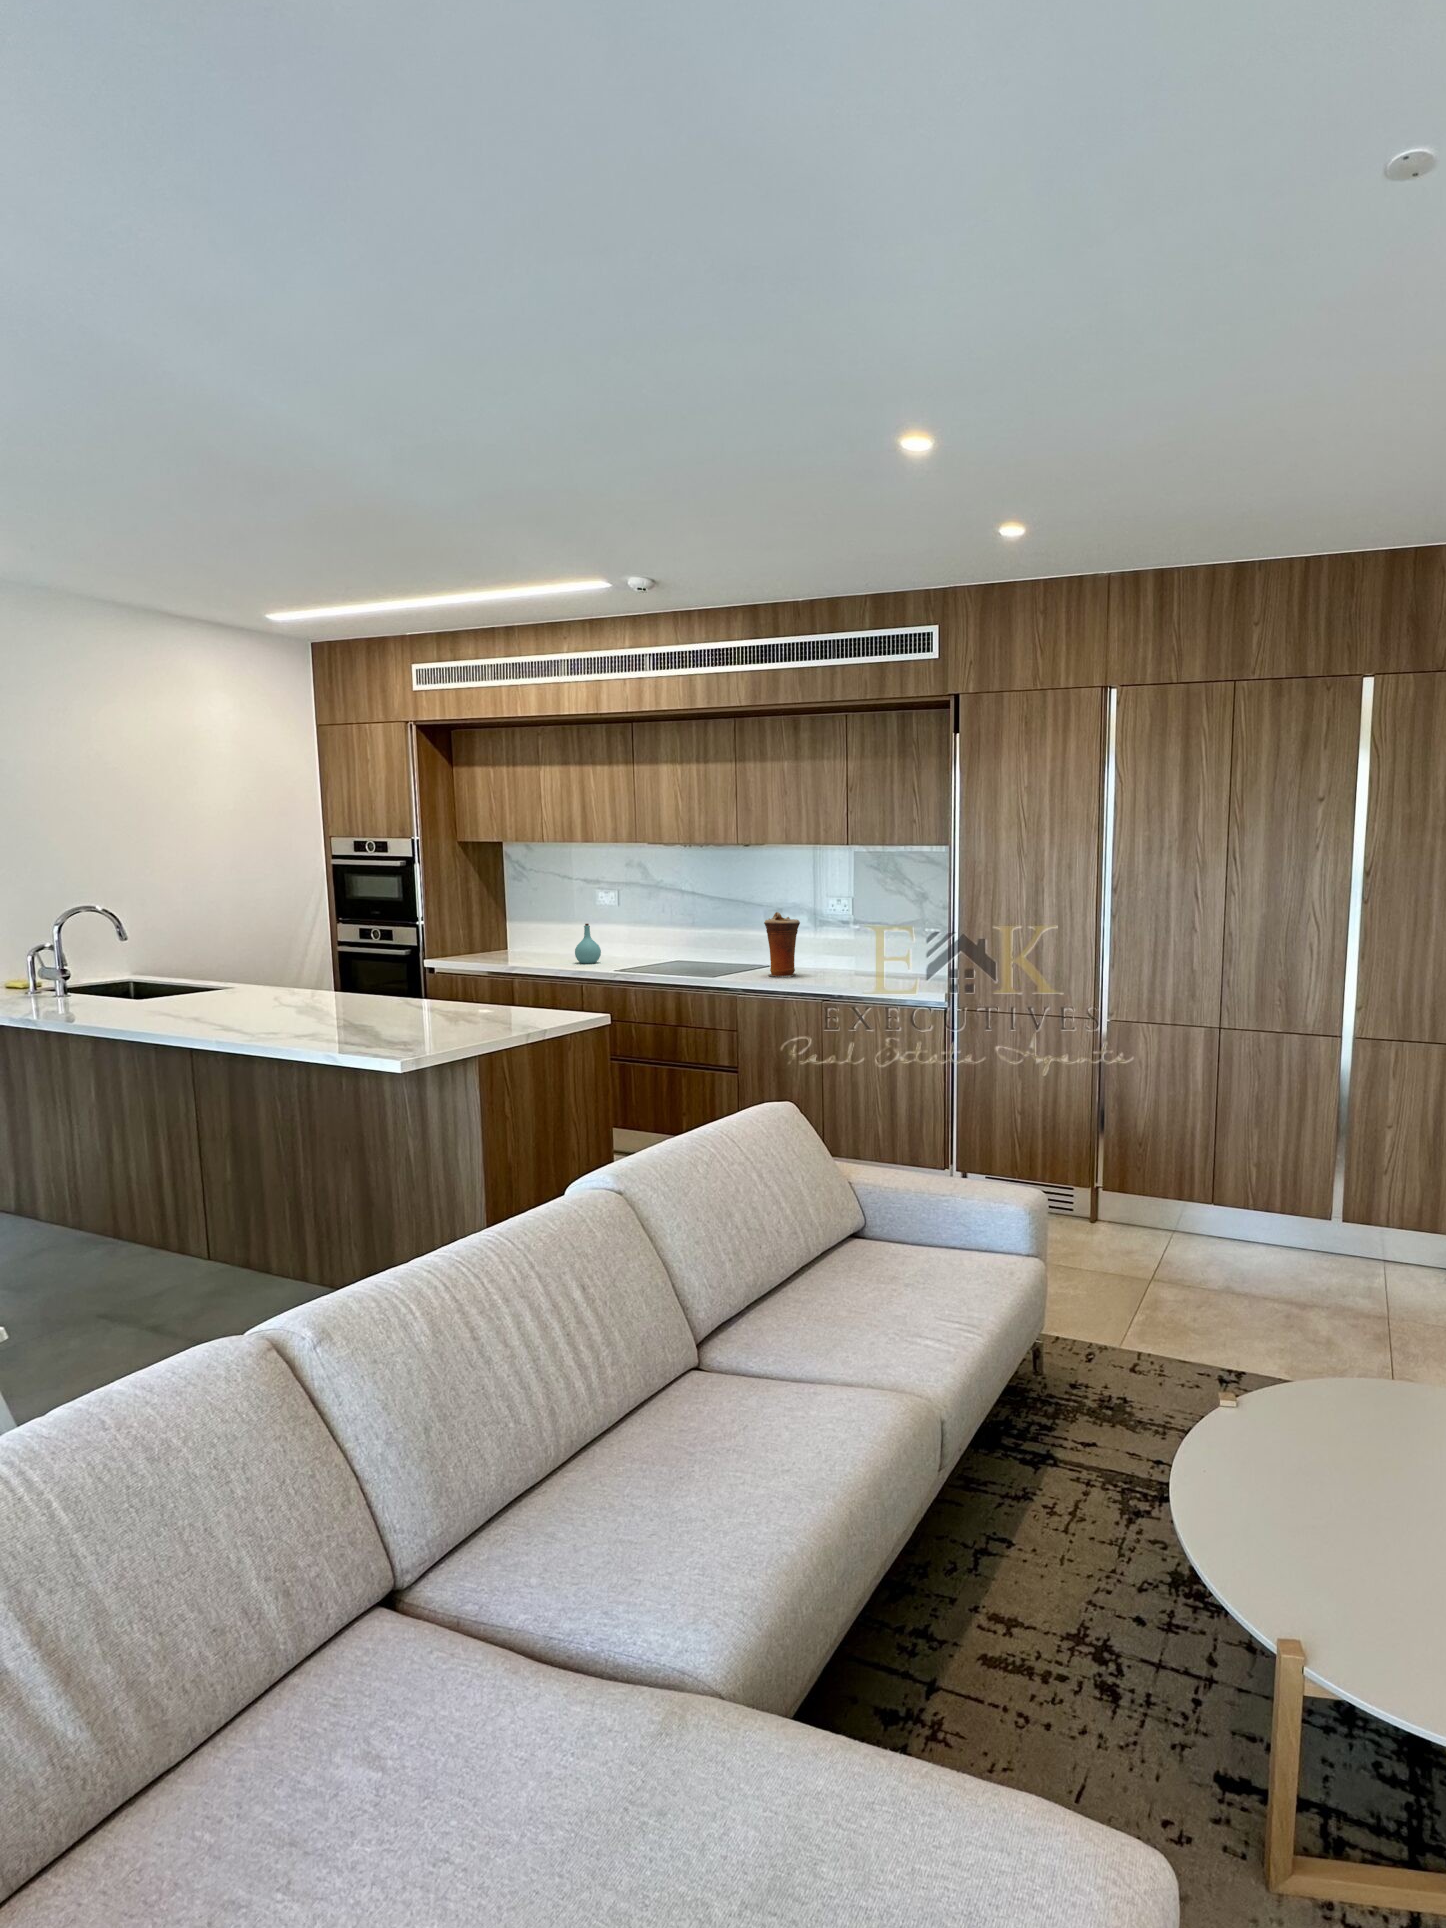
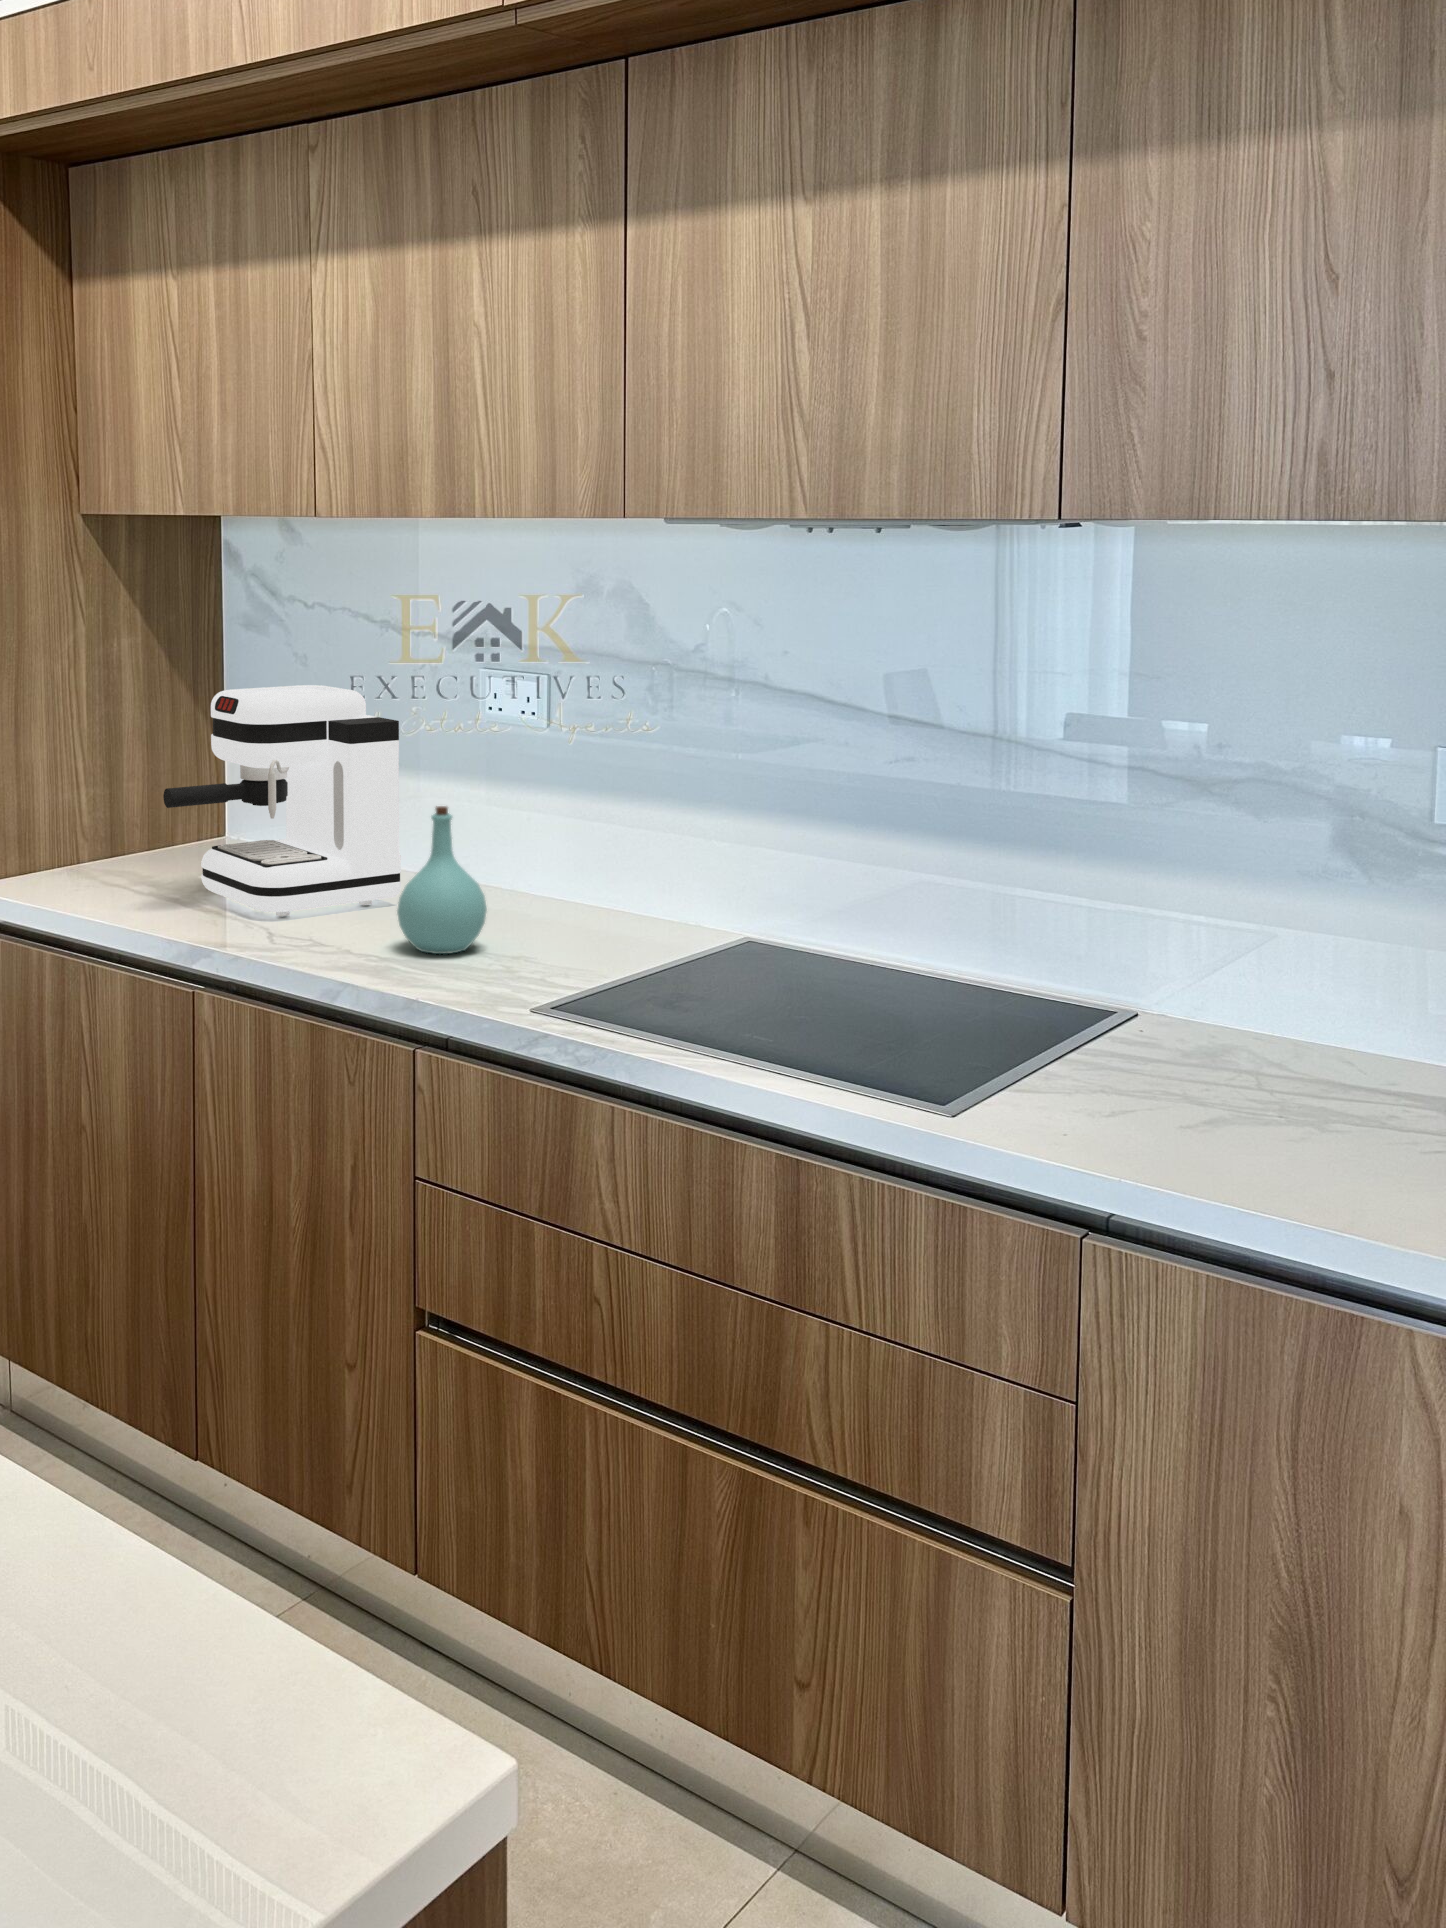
coffee maker: none [497,895,573,960] -> present [163,685,401,917]
vase: present [764,912,800,976] -> none [1199,827,1382,1151]

